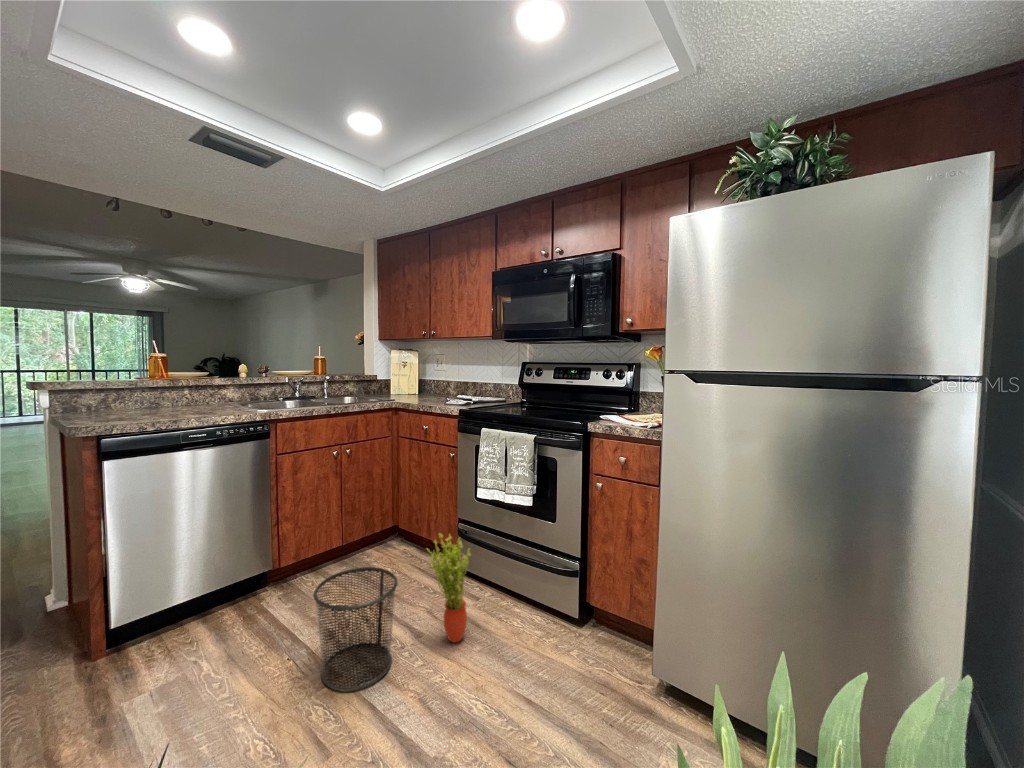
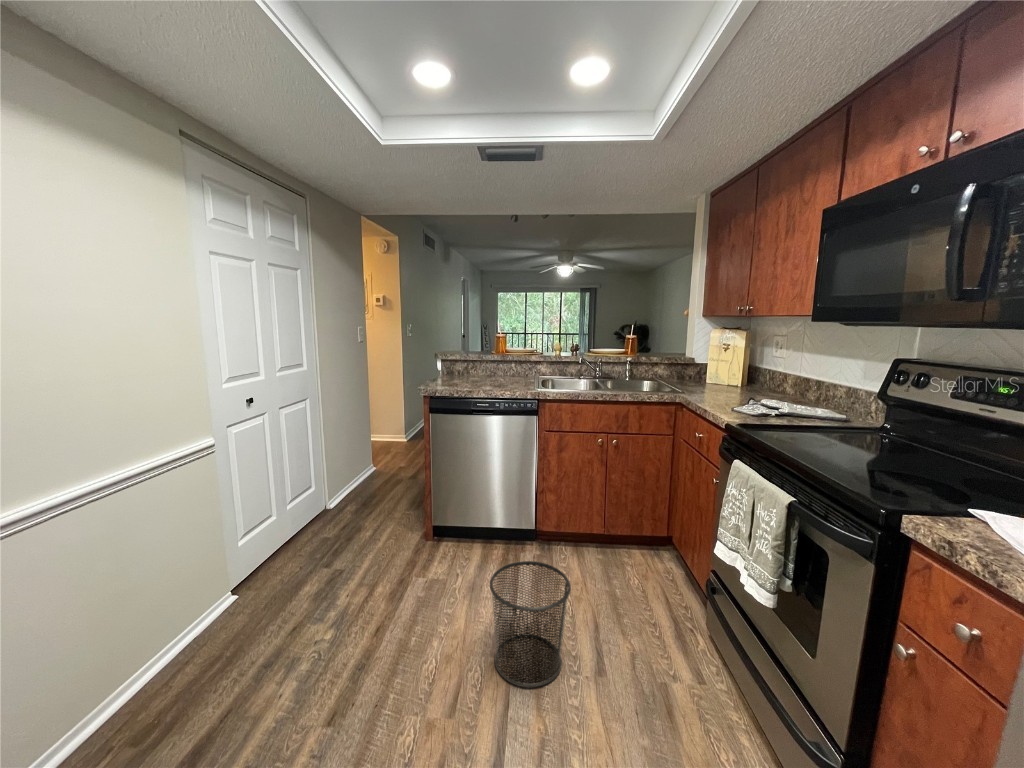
potted plant: present [427,534,471,642] -> none [606,570,659,713]

